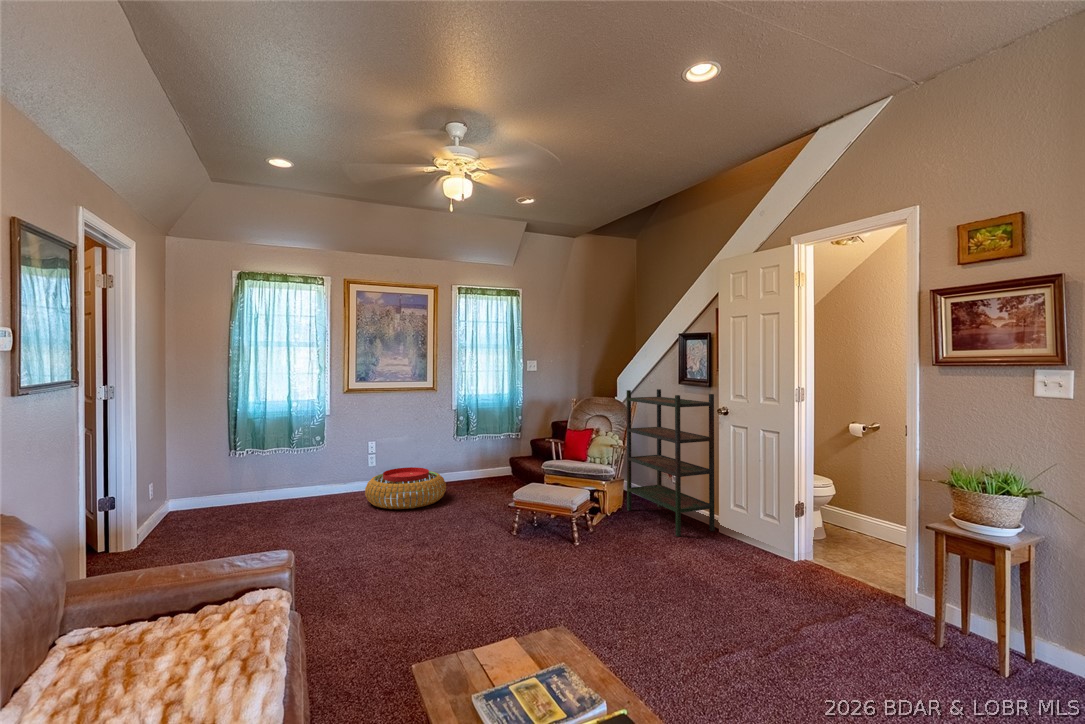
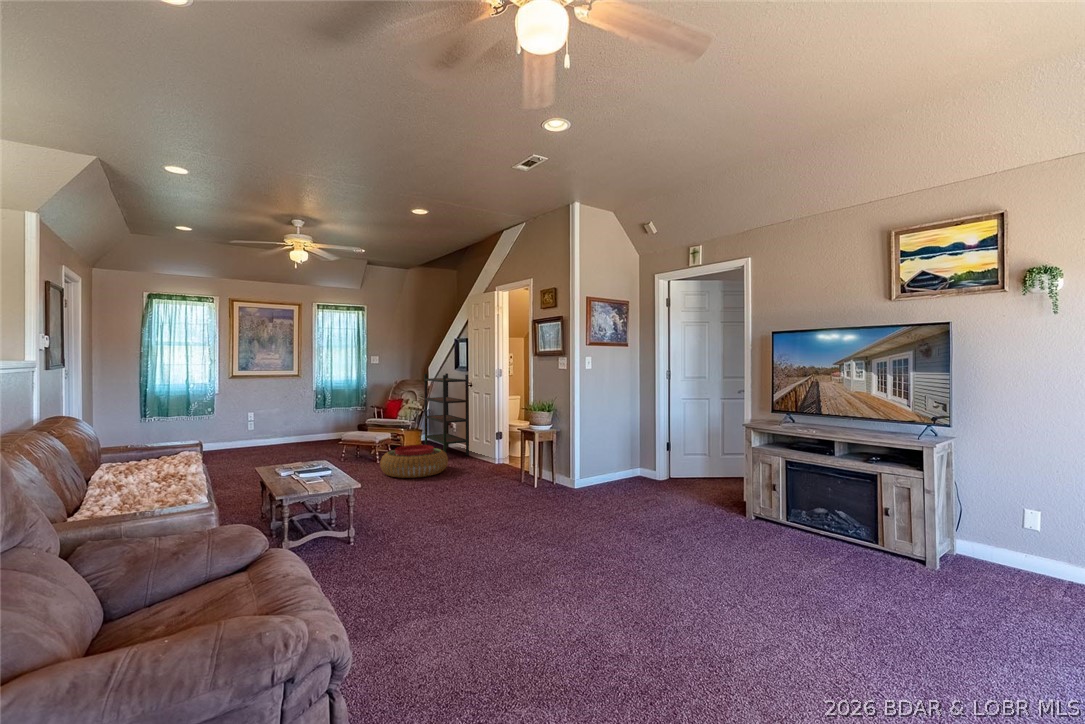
pouf: present [365,467,446,509] -> present [380,445,448,478]

